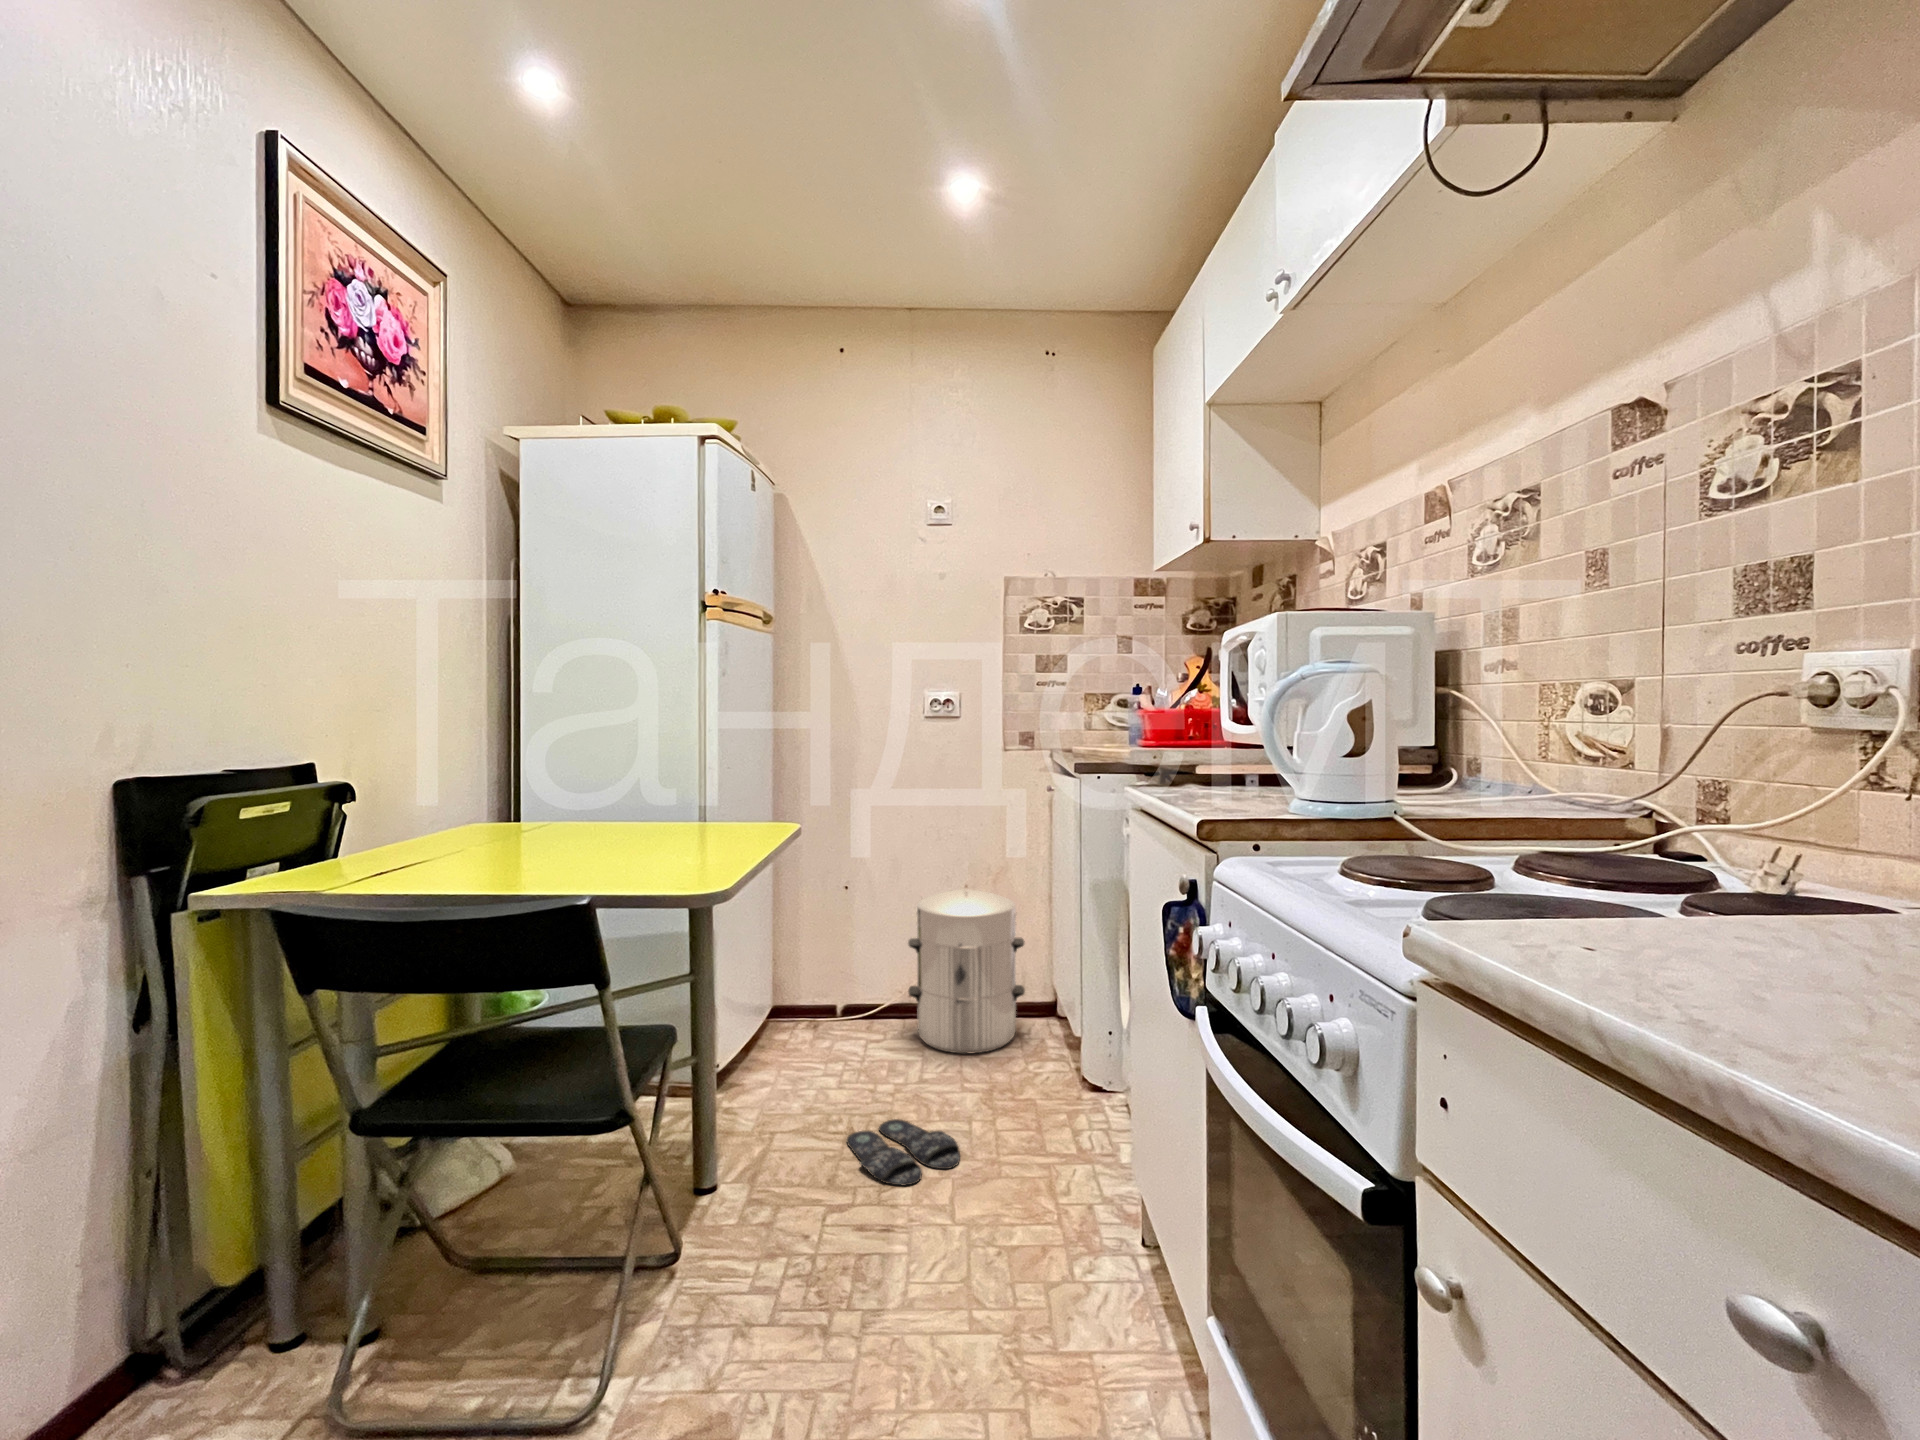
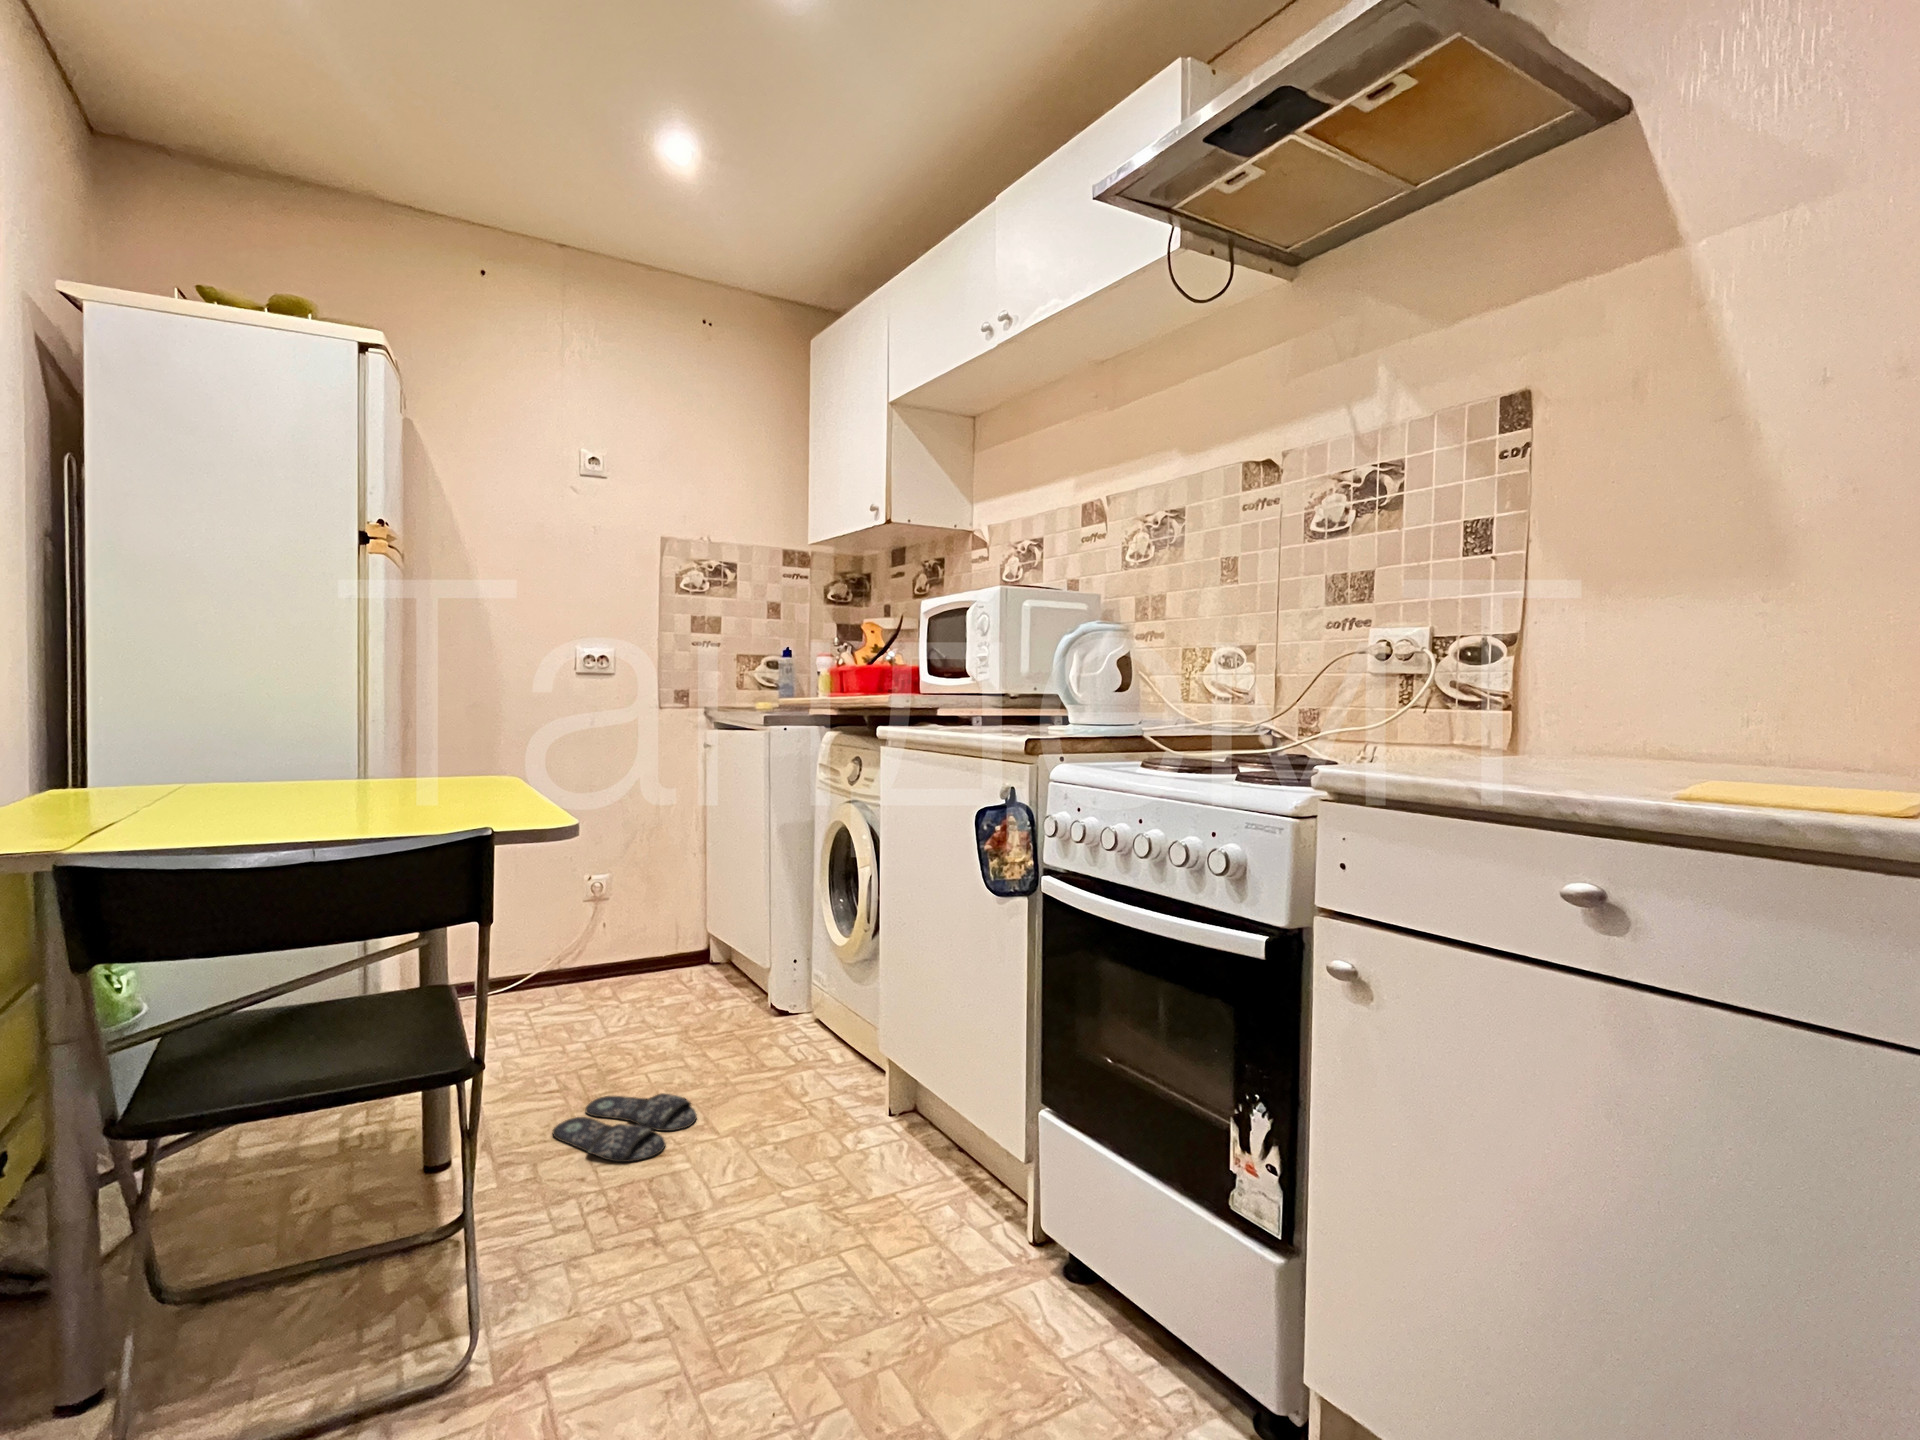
waste bin: present [908,885,1025,1053] -> none [562,842,695,1019]

